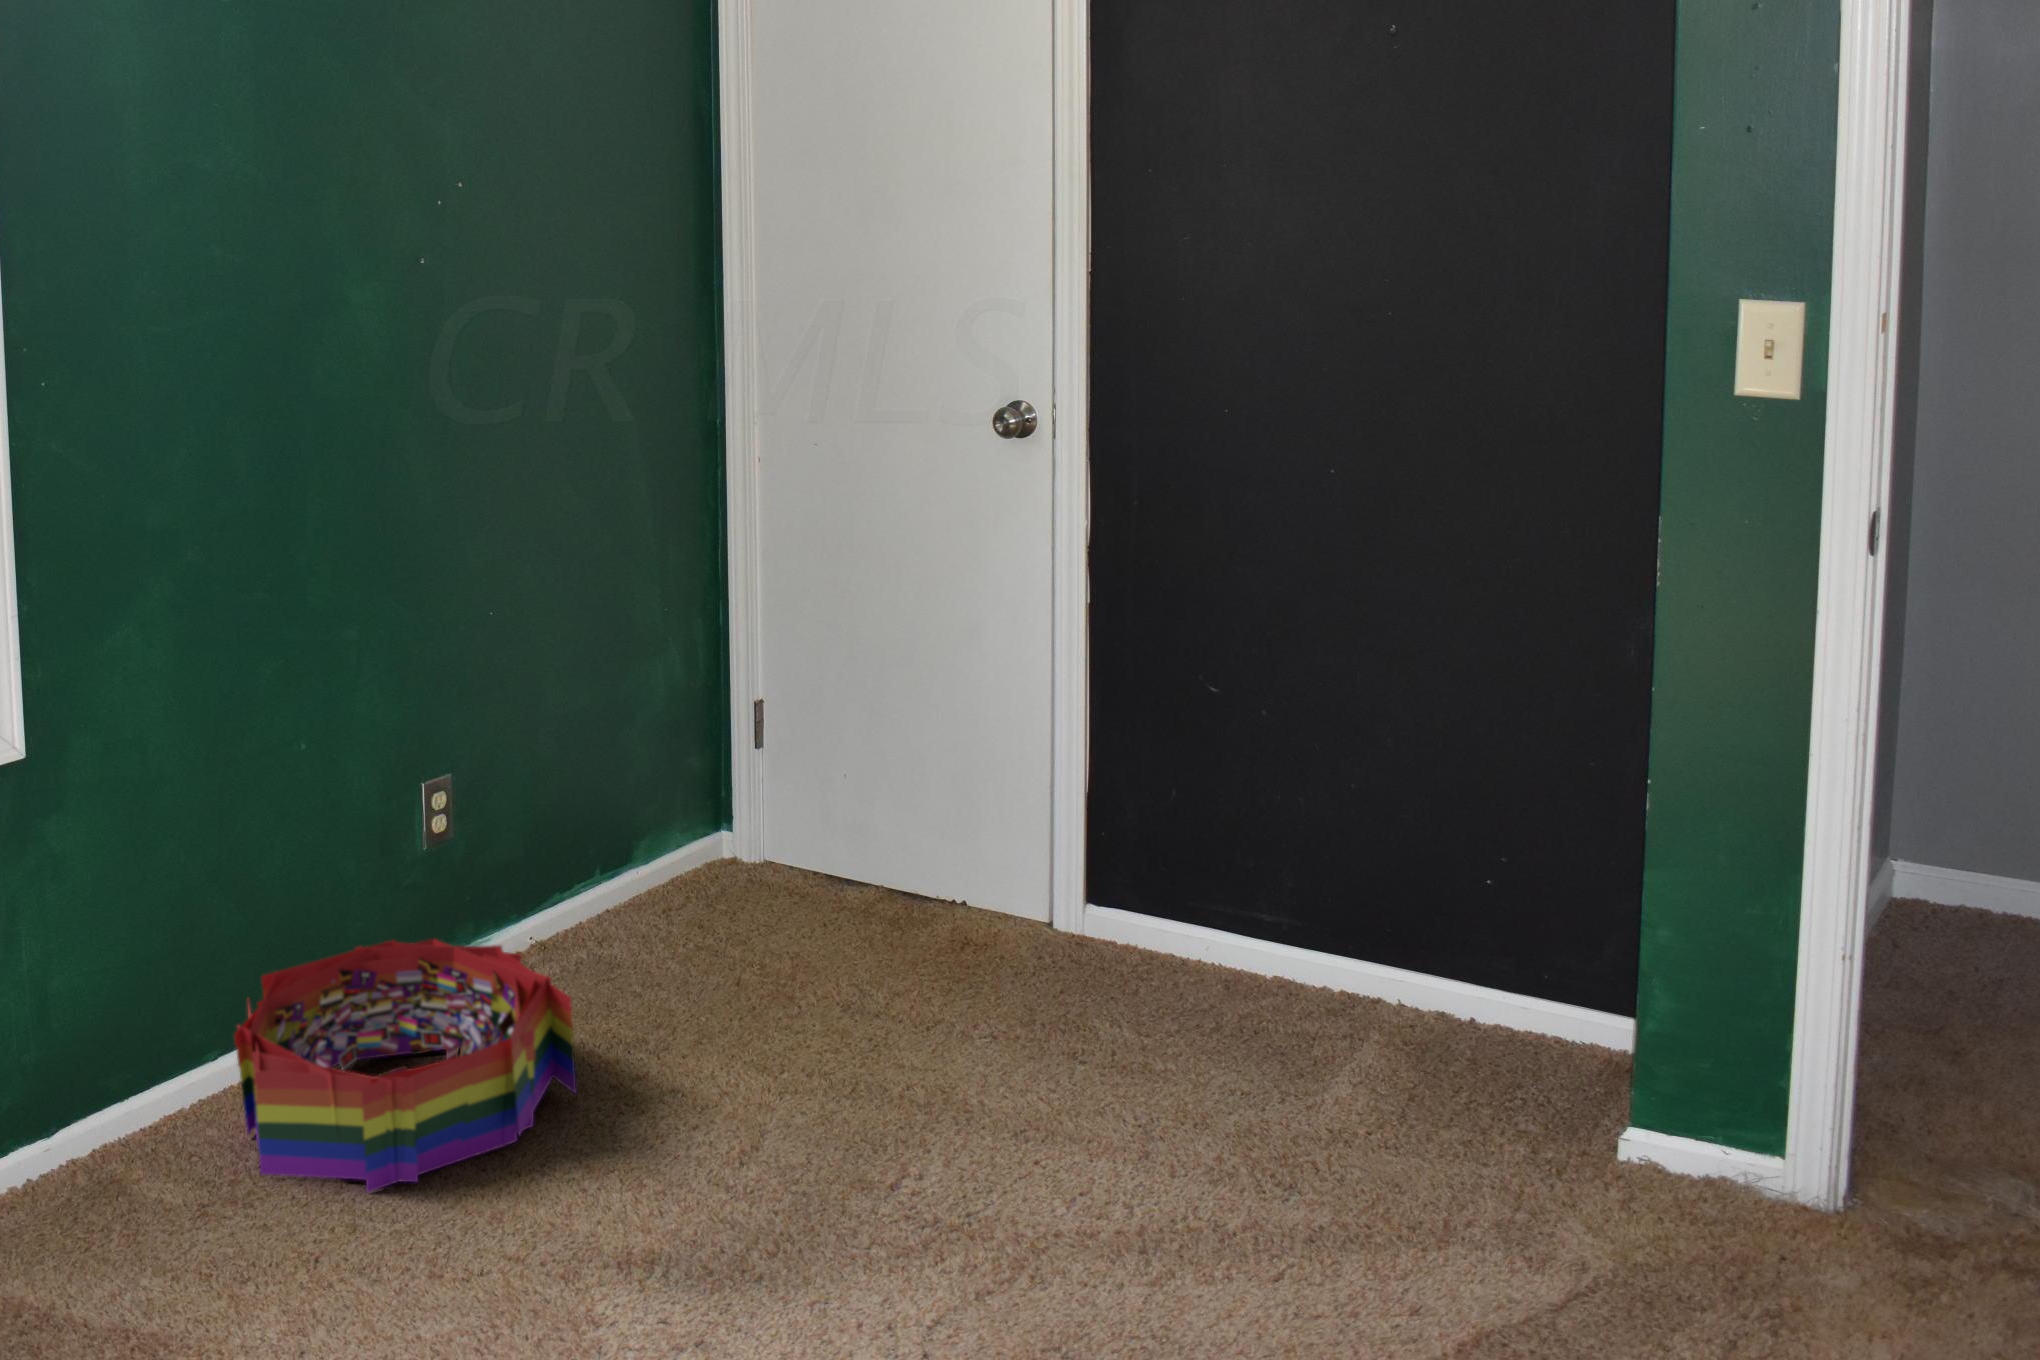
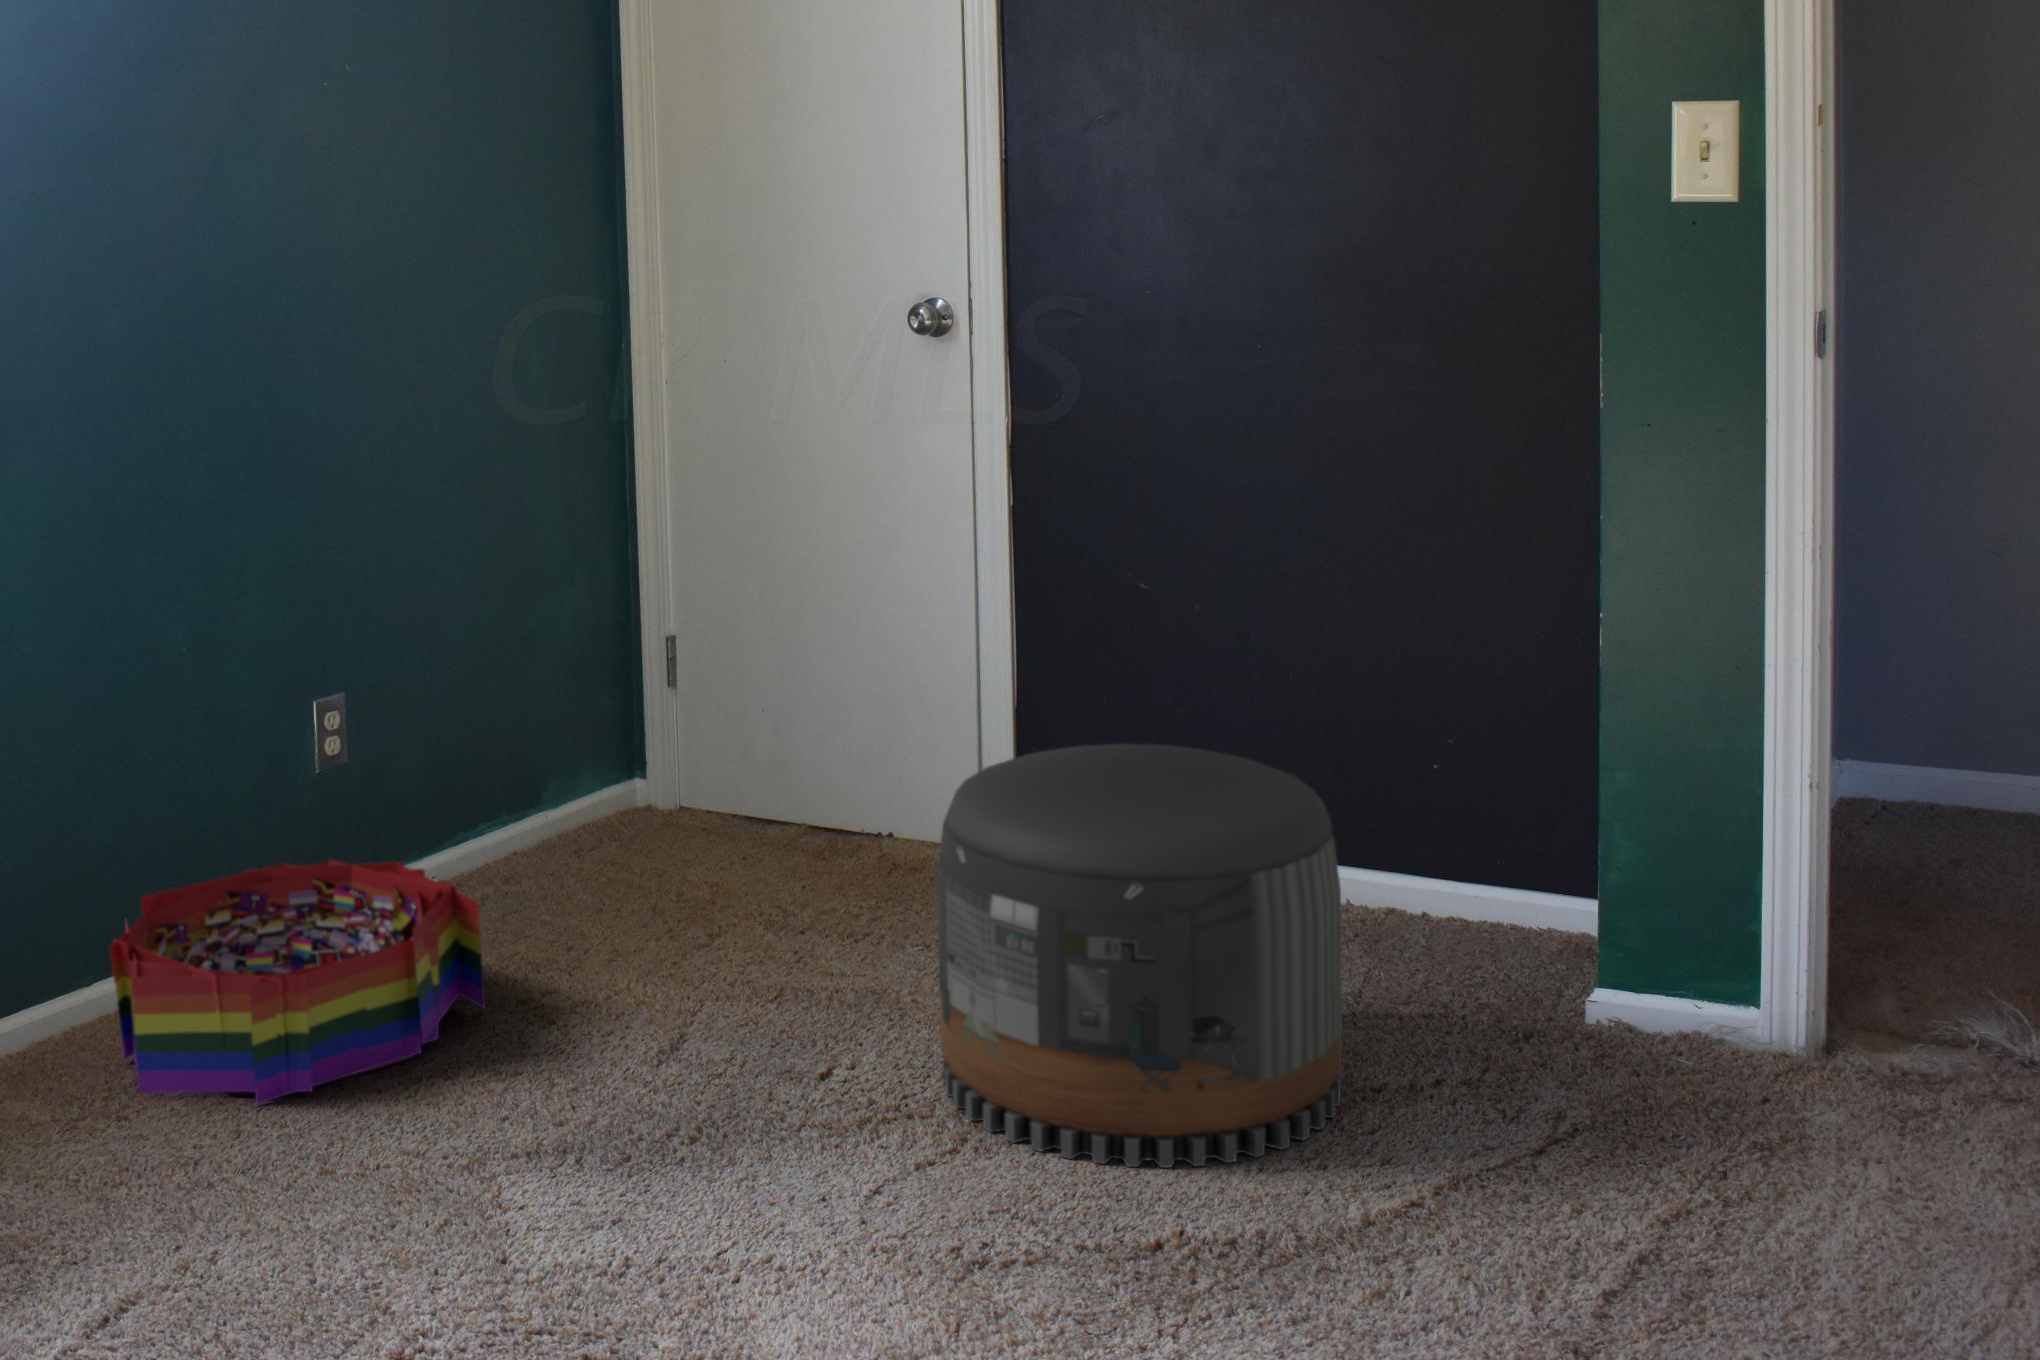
pouf: none [1002,880,1389,1313] -> present [937,744,1342,1168]

